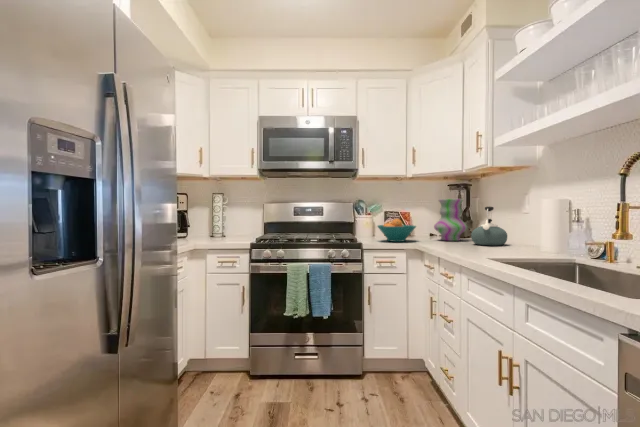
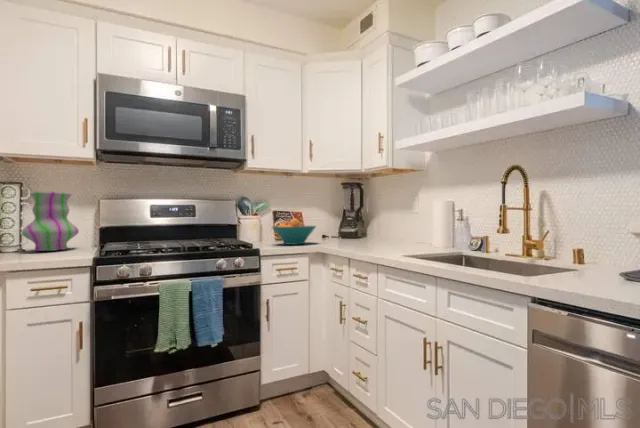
vase: present [434,199,467,241] -> present [22,191,78,251]
kettle: present [471,207,507,246] -> none [378,202,413,243]

